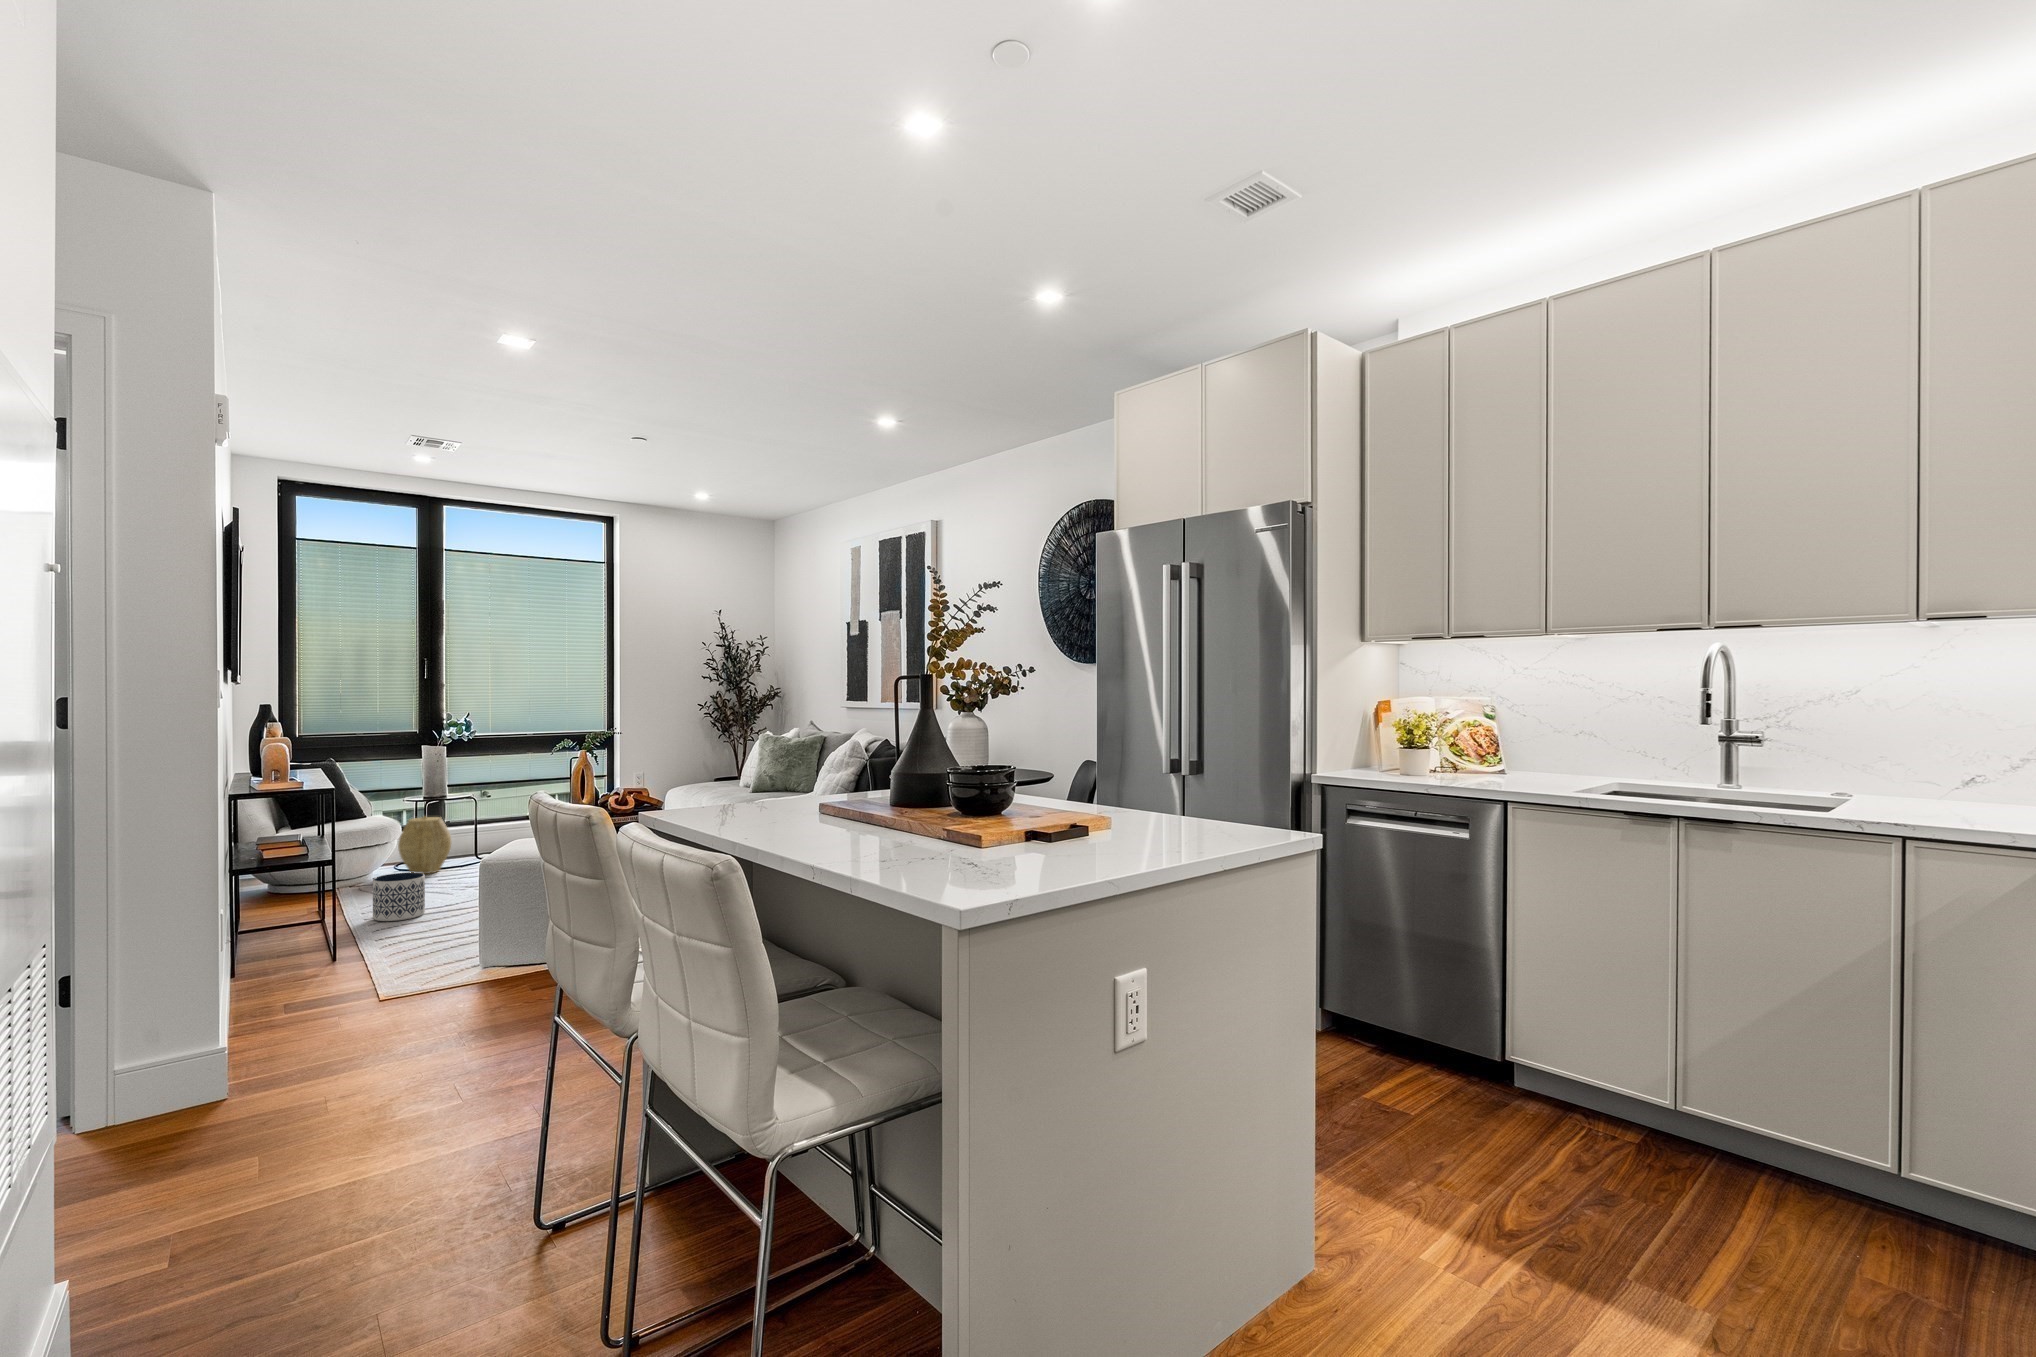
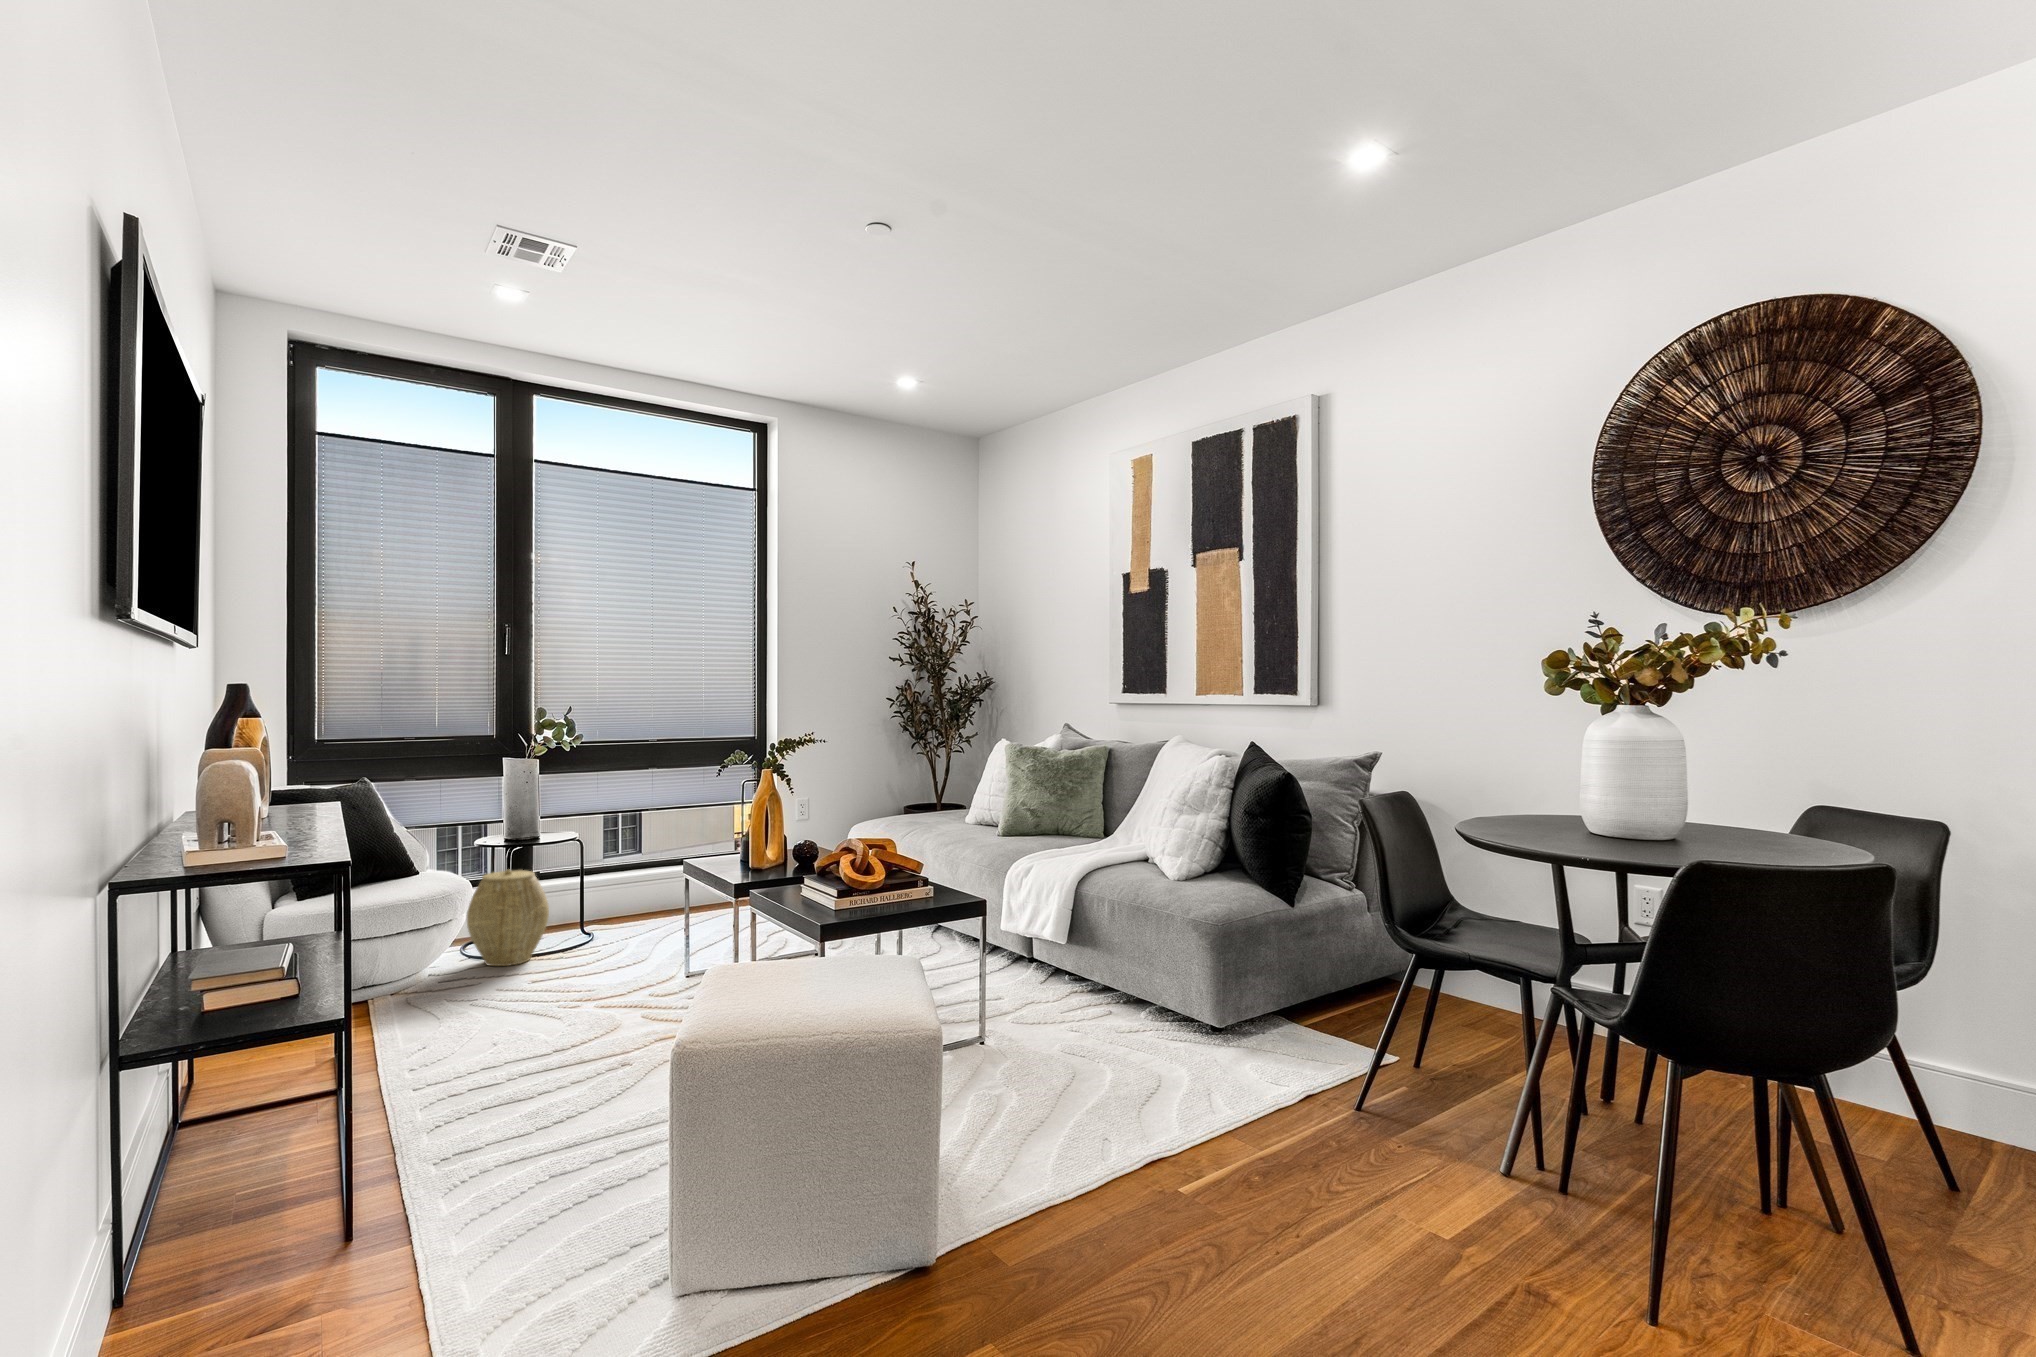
planter: present [373,872,425,921] -> none [428,990,521,1090]

